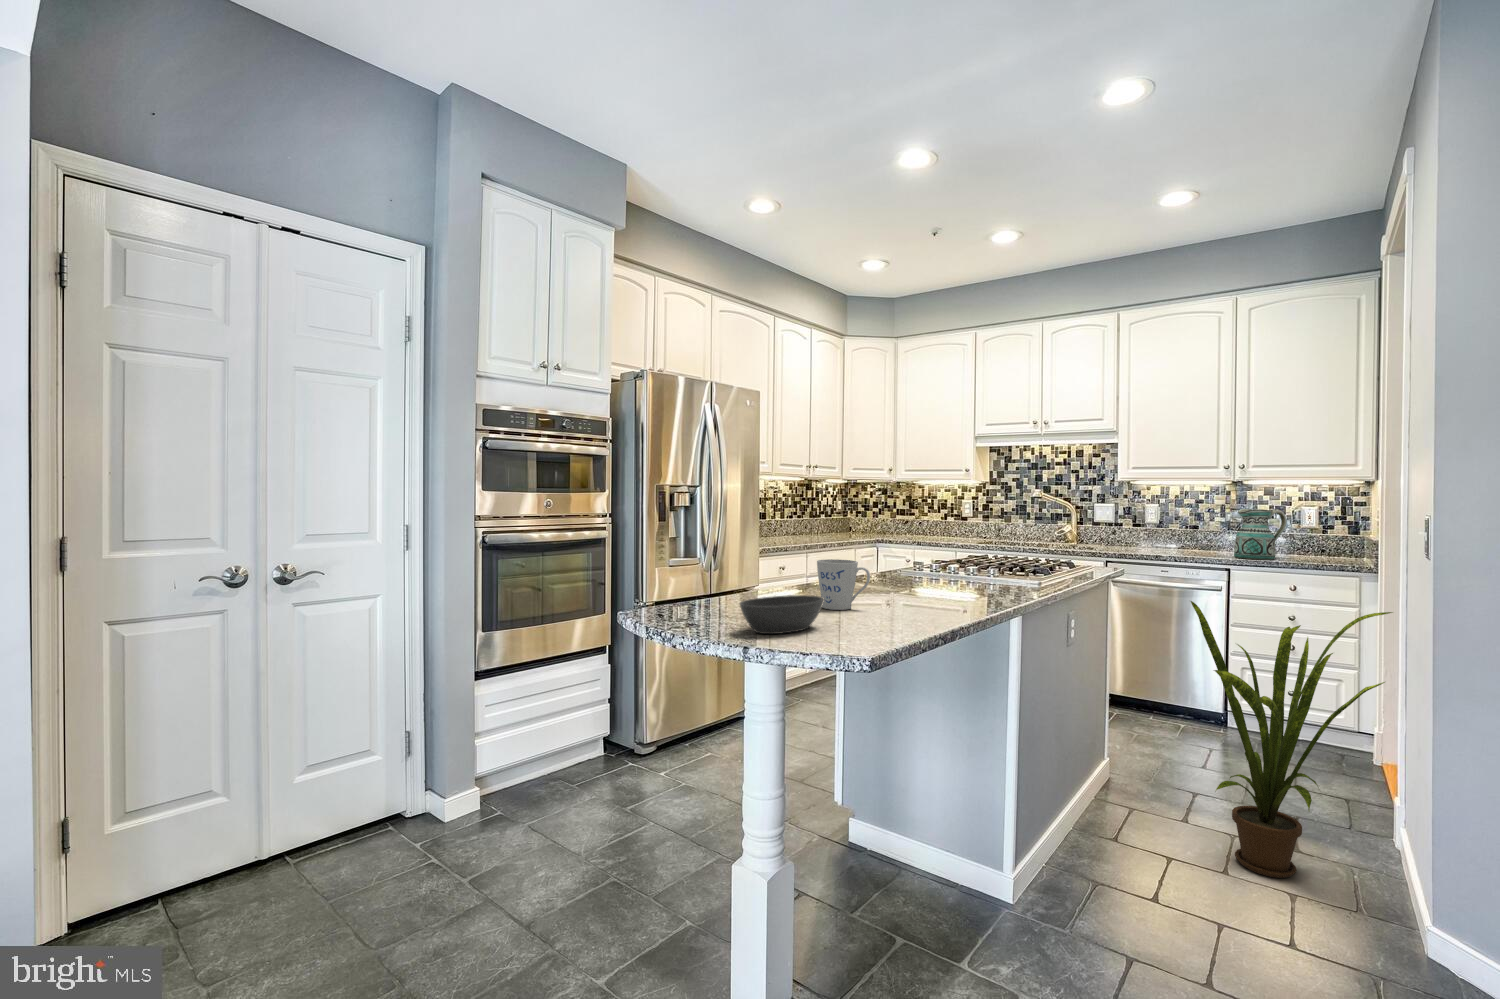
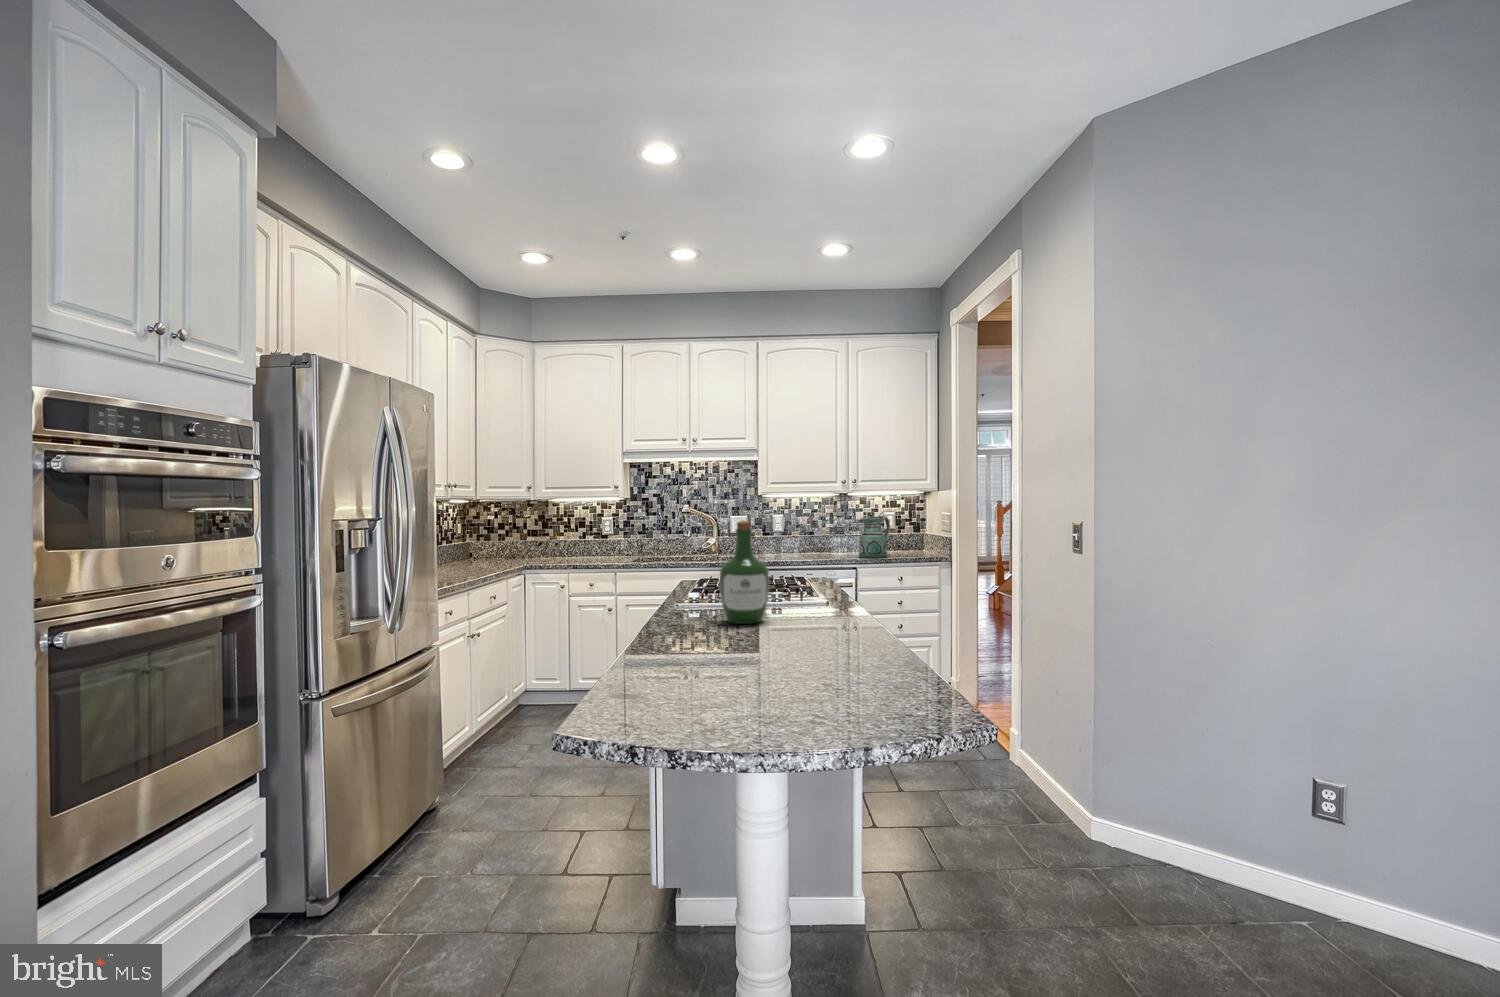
wine bottle: none [887,494,934,588] -> present [720,521,769,624]
mug: present [817,559,870,610] -> none [744,604,805,665]
bowl: present [740,595,824,634] -> none [780,654,851,715]
house plant: present [1191,601,1393,878] -> none [933,594,1060,820]

